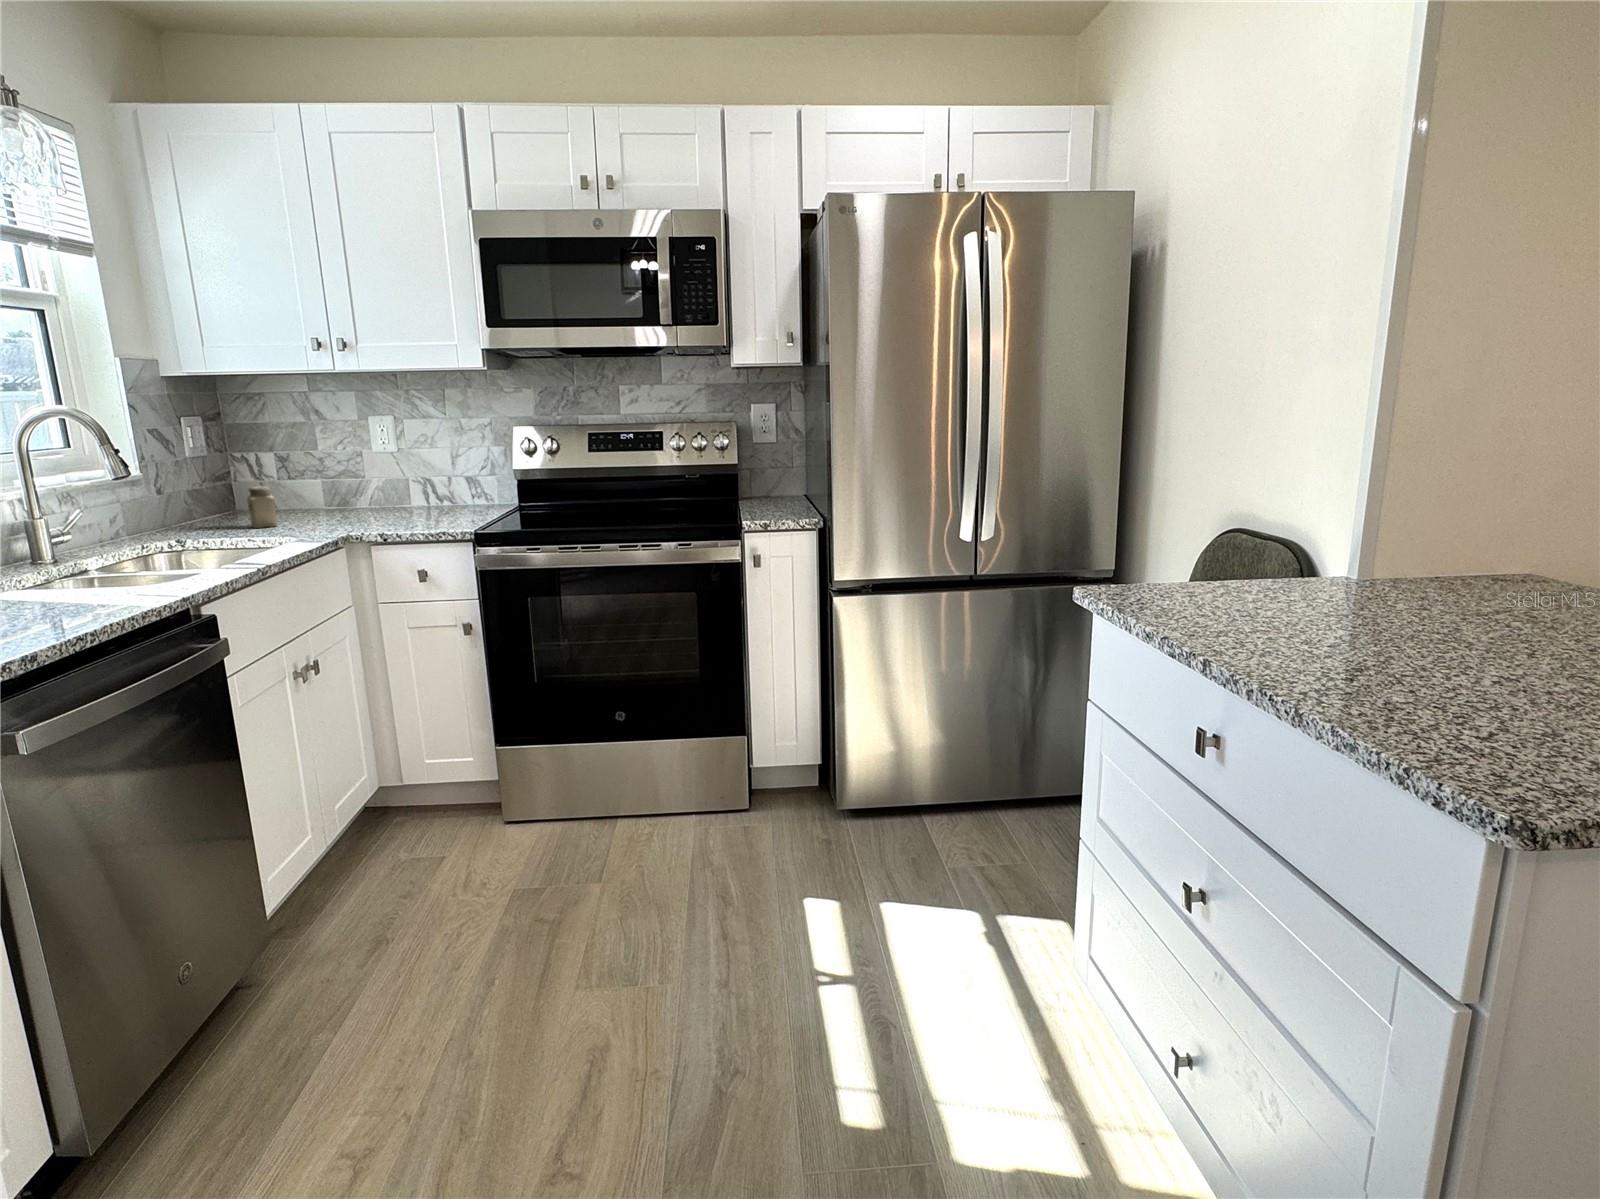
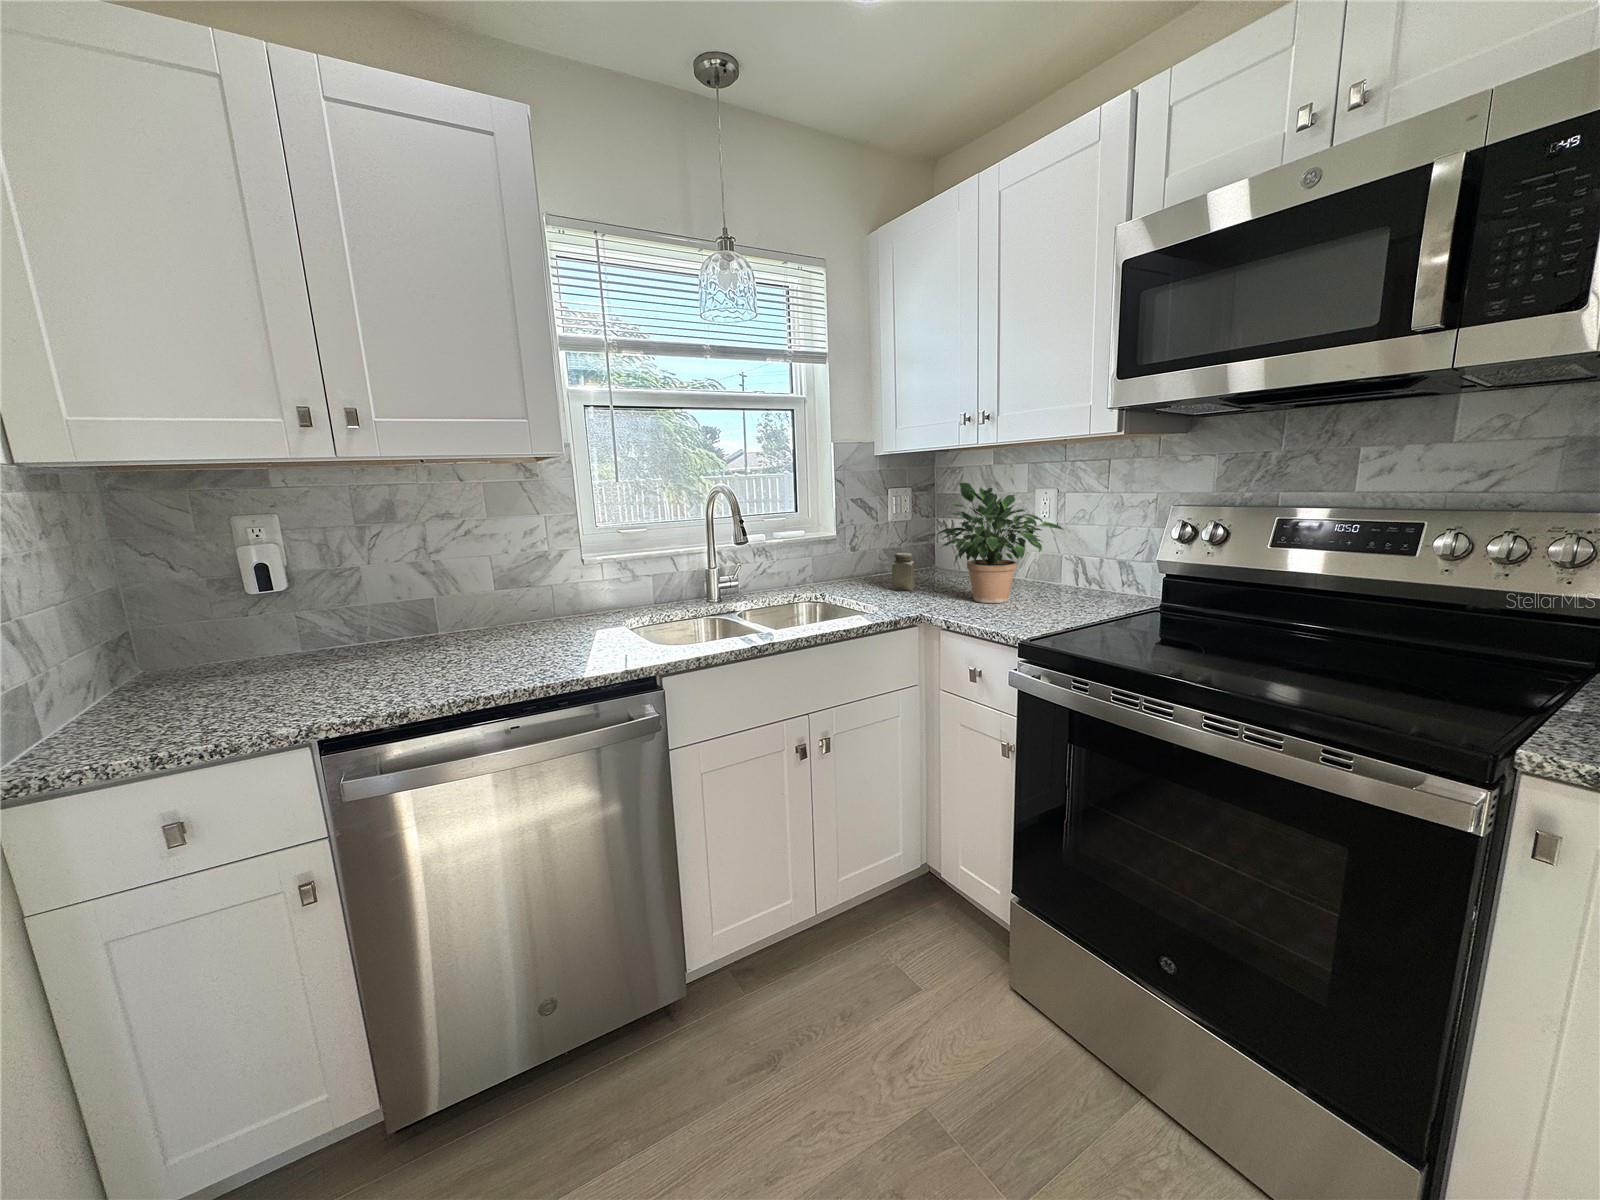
potted plant: none [323,408,439,523] -> present [935,482,1064,603]

